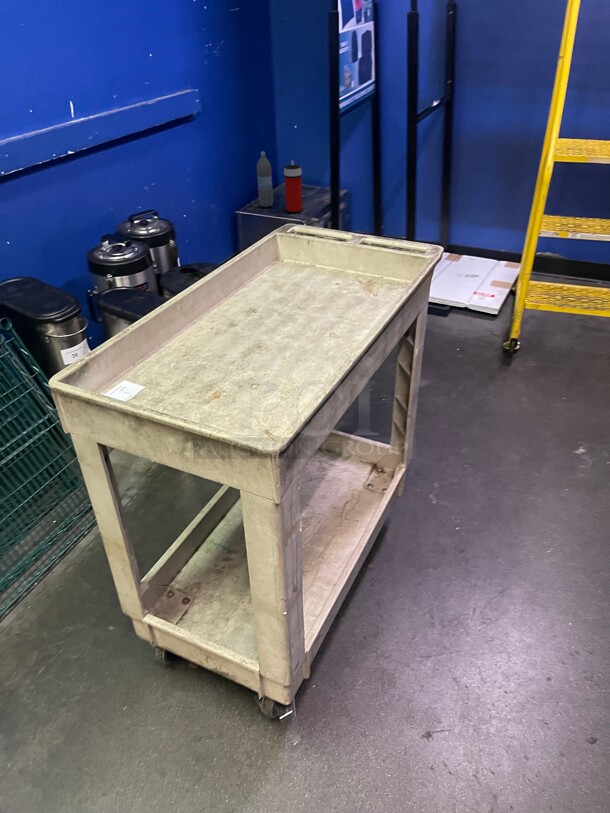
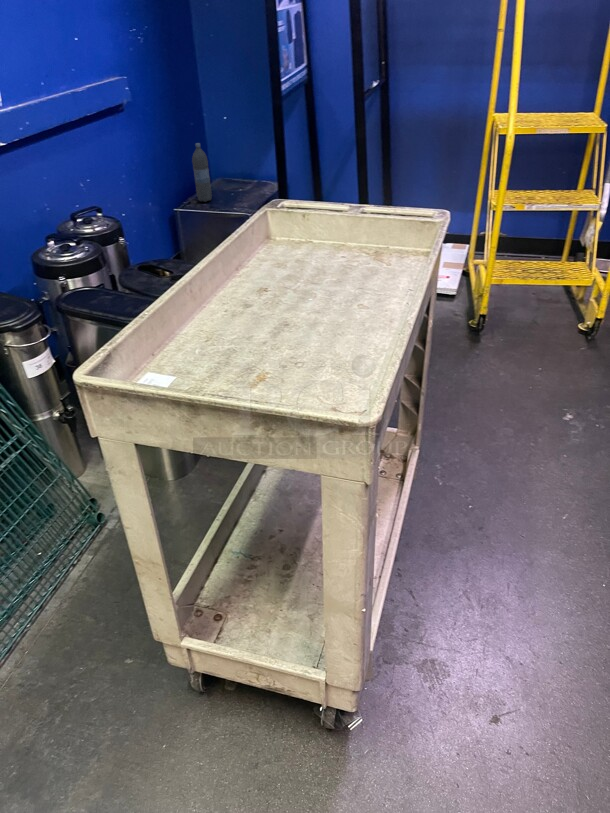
spray can: present [284,161,303,213] -> none [223,150,246,206]

